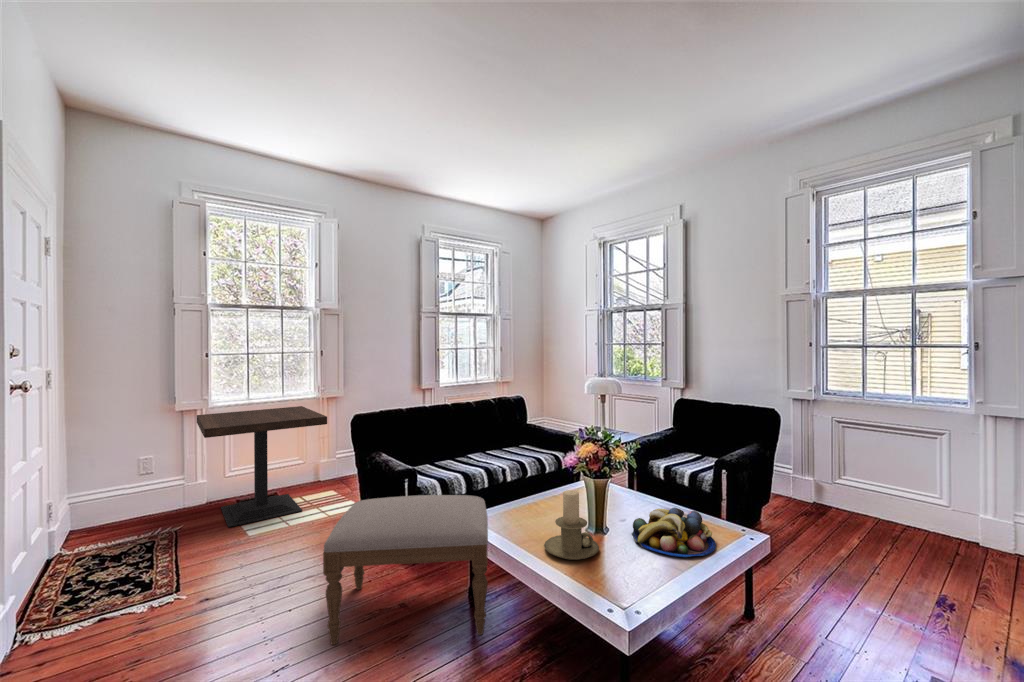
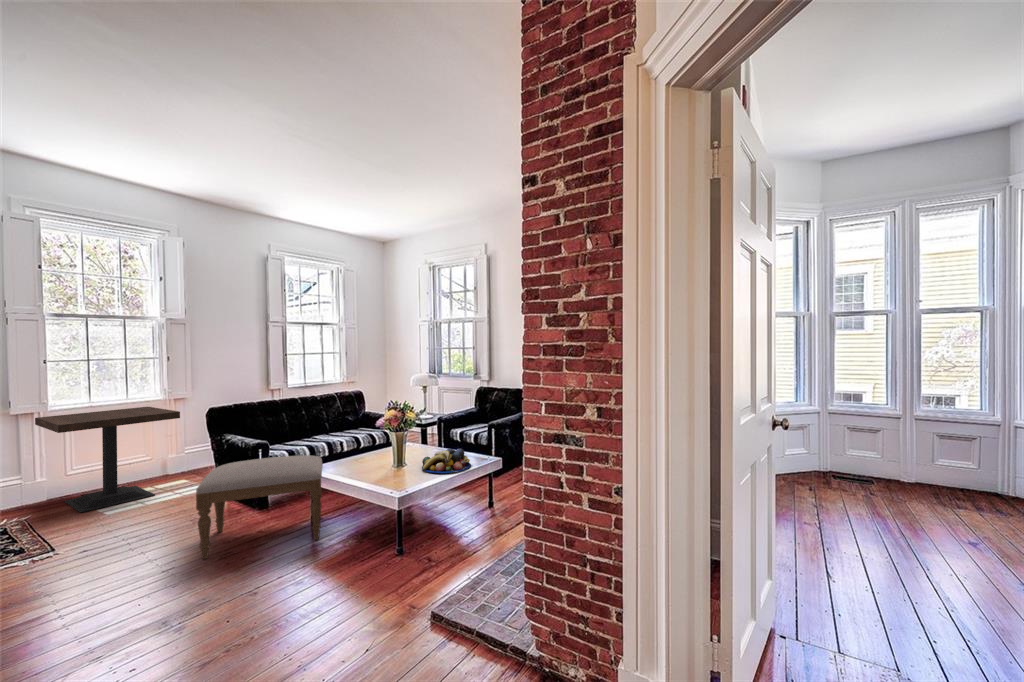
candle holder: present [544,490,599,560] -> none [361,440,397,482]

